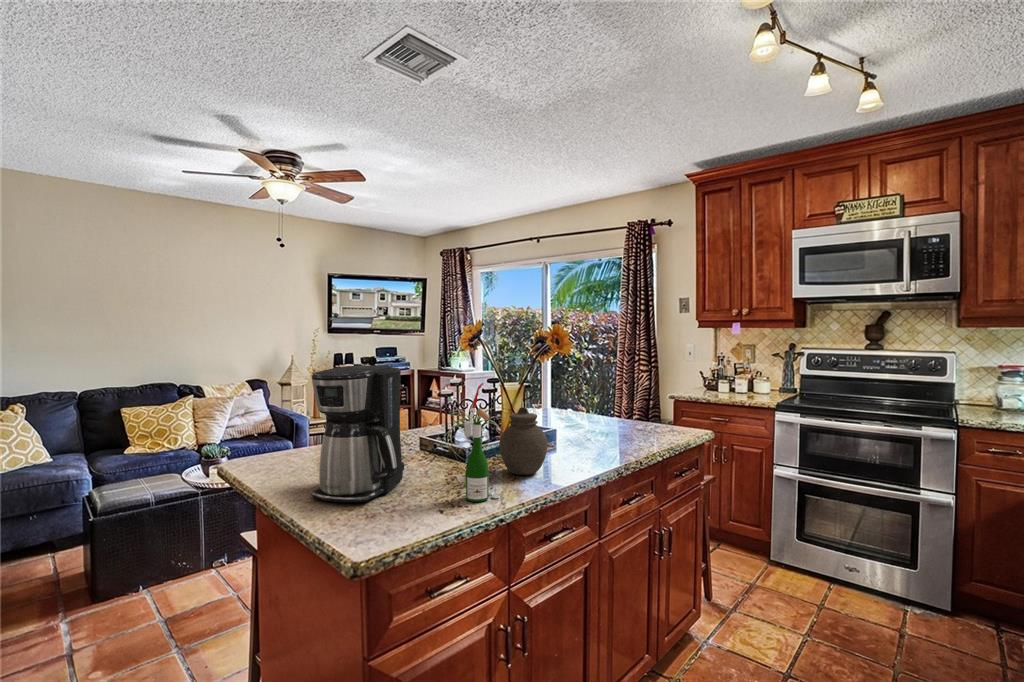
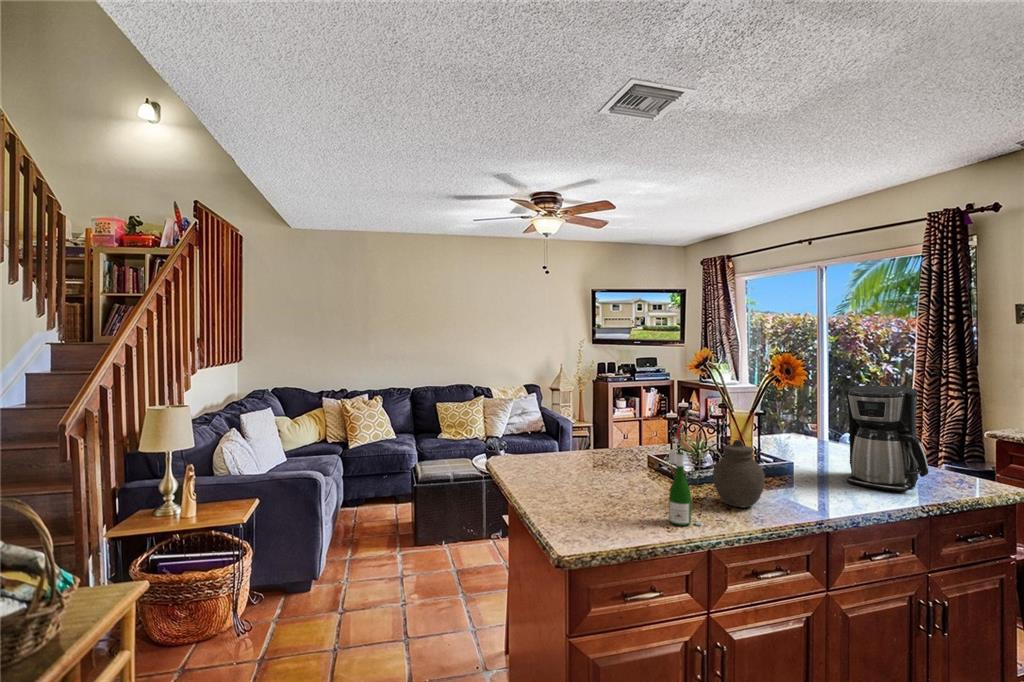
coffee maker: present [310,365,407,502] -> present [845,385,928,491]

